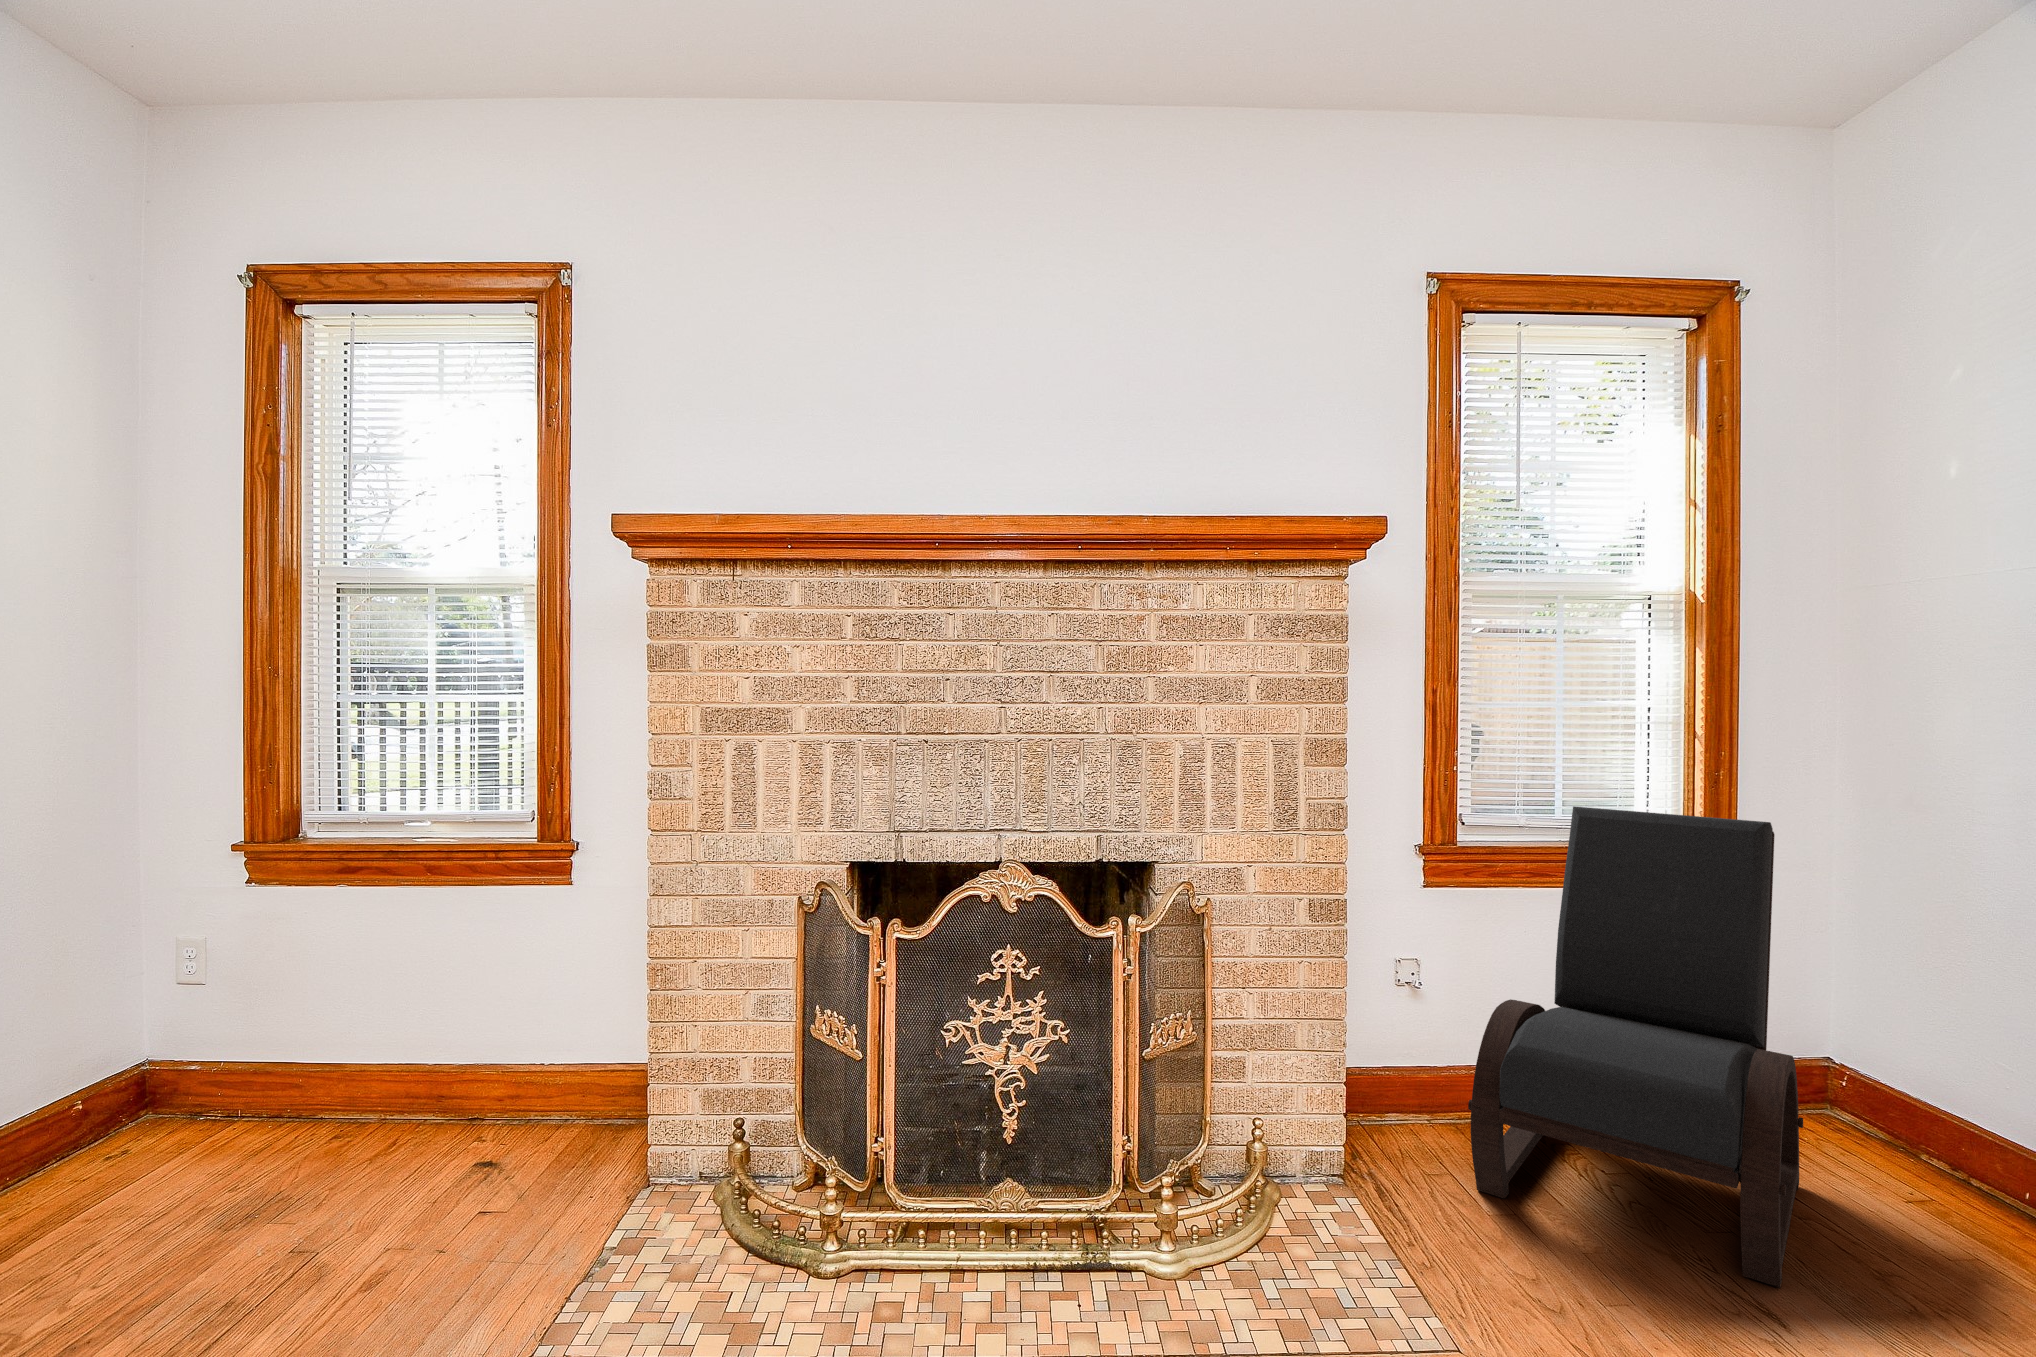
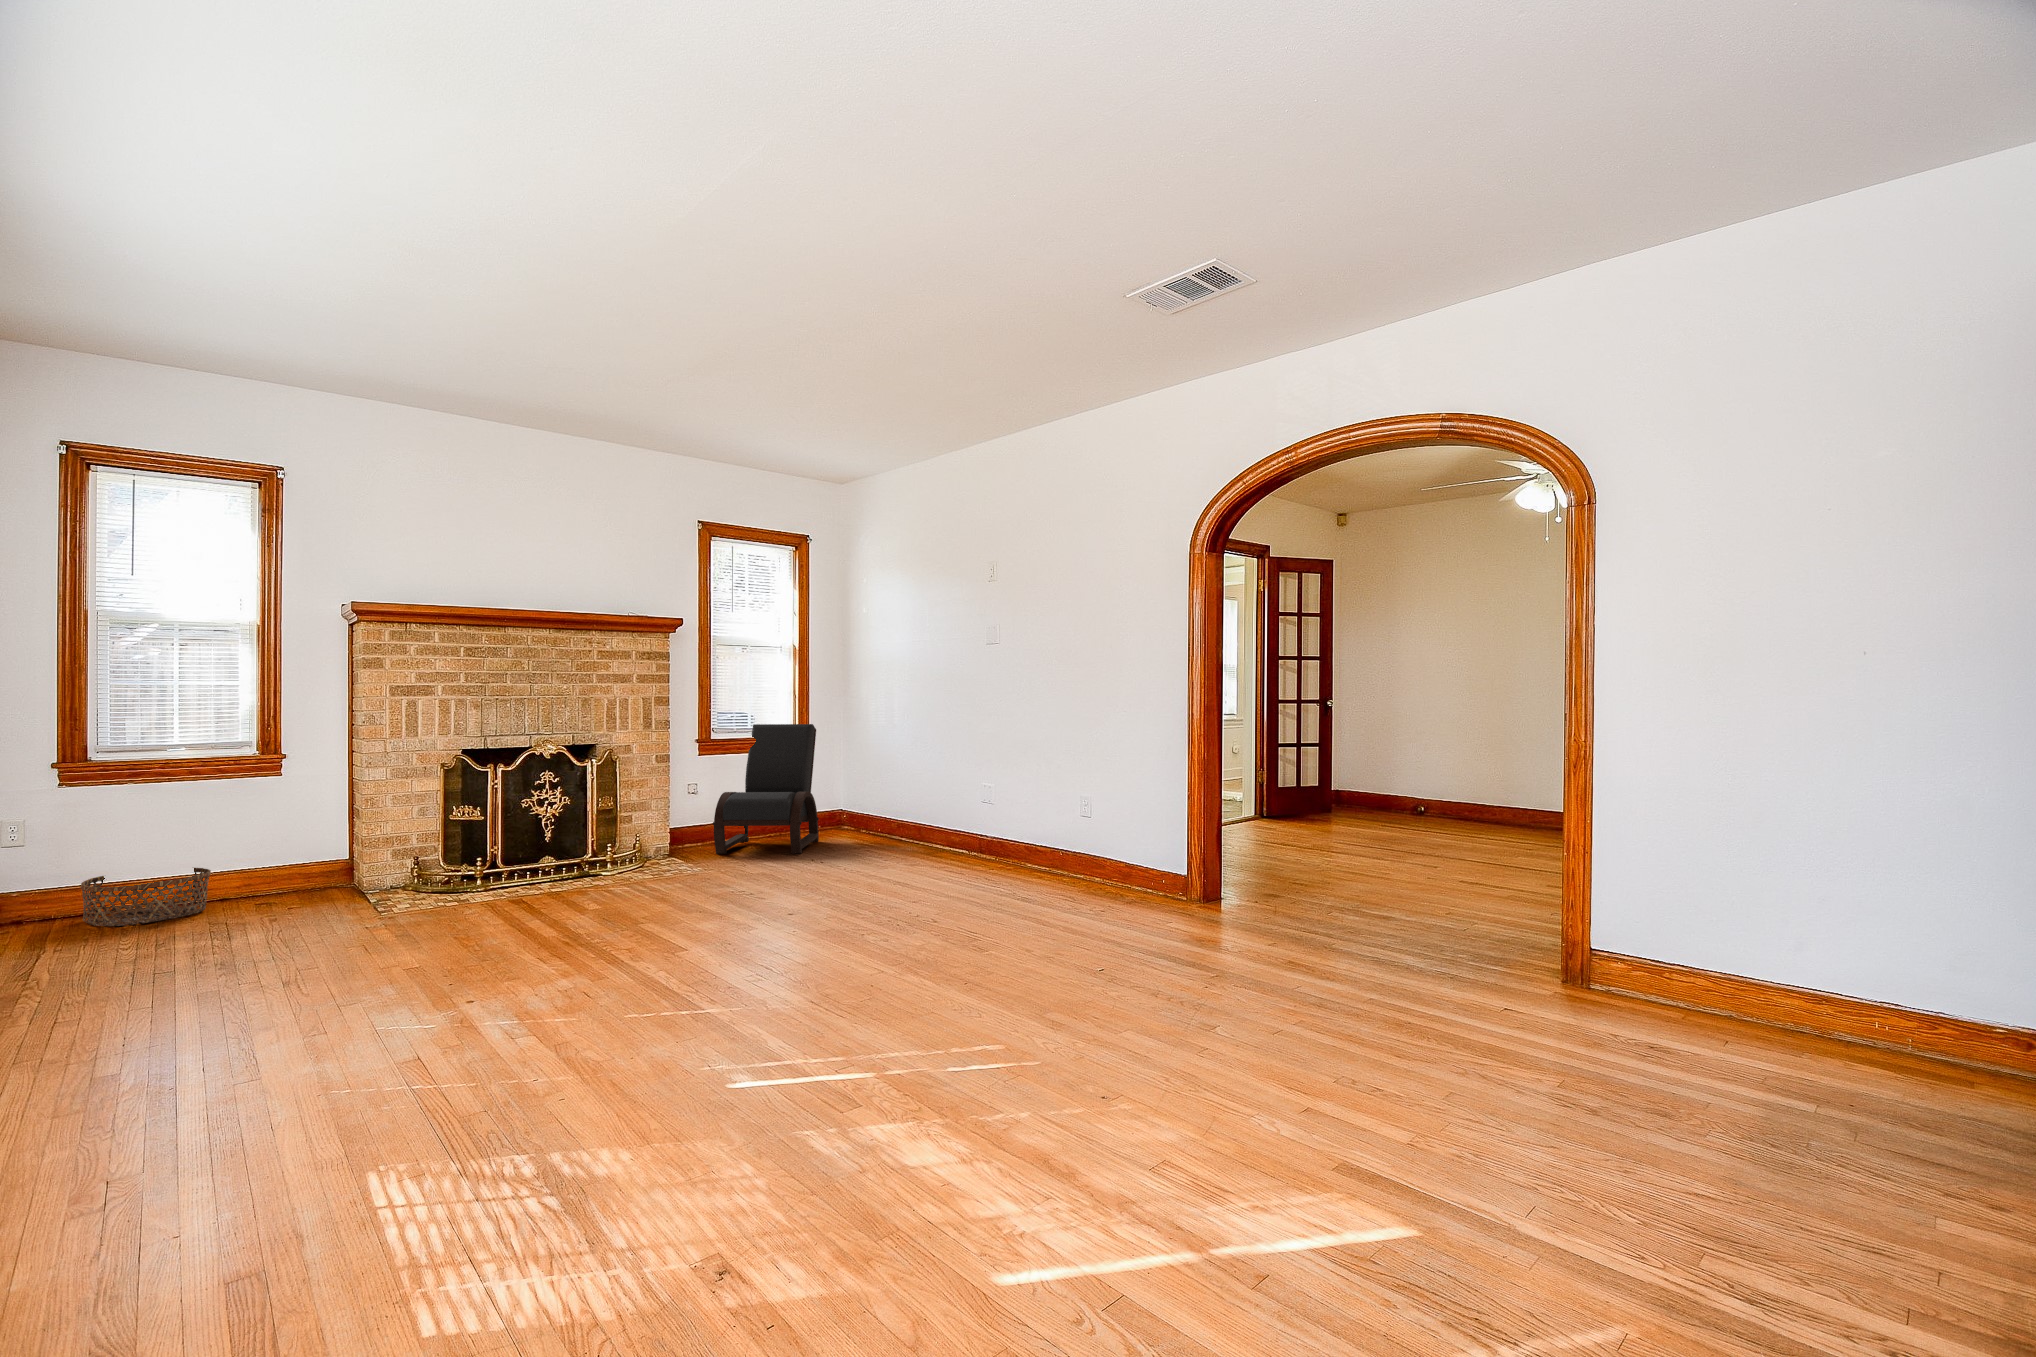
basket: none [182,1051,416,1210] -> present [81,868,211,926]

